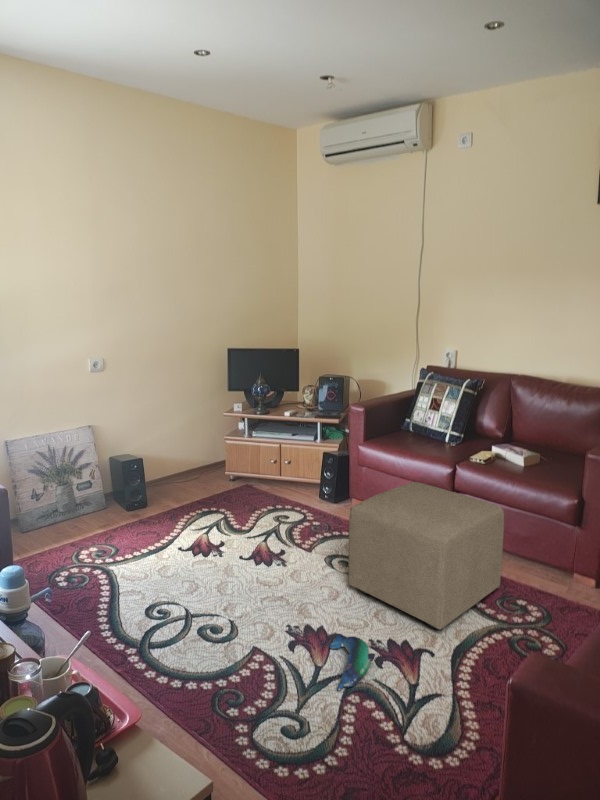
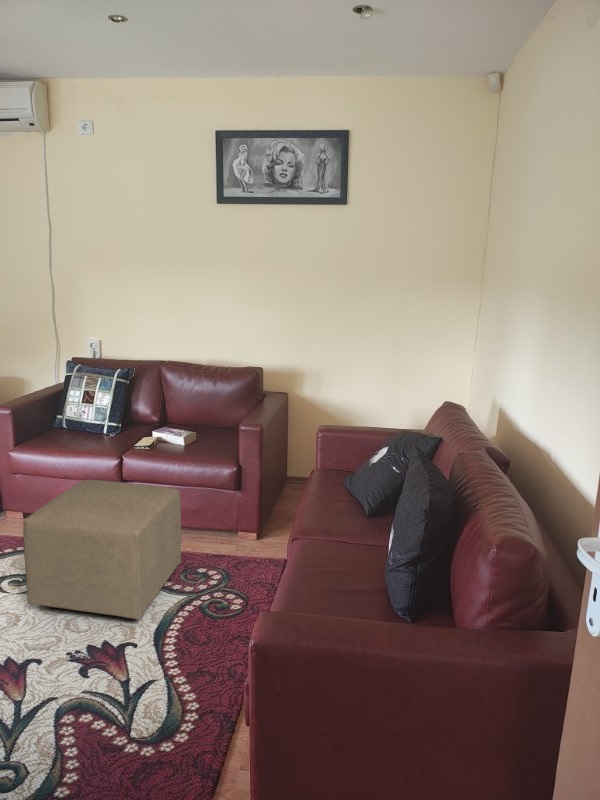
plush toy: present [329,634,375,691] -> none [24,656,82,719]

